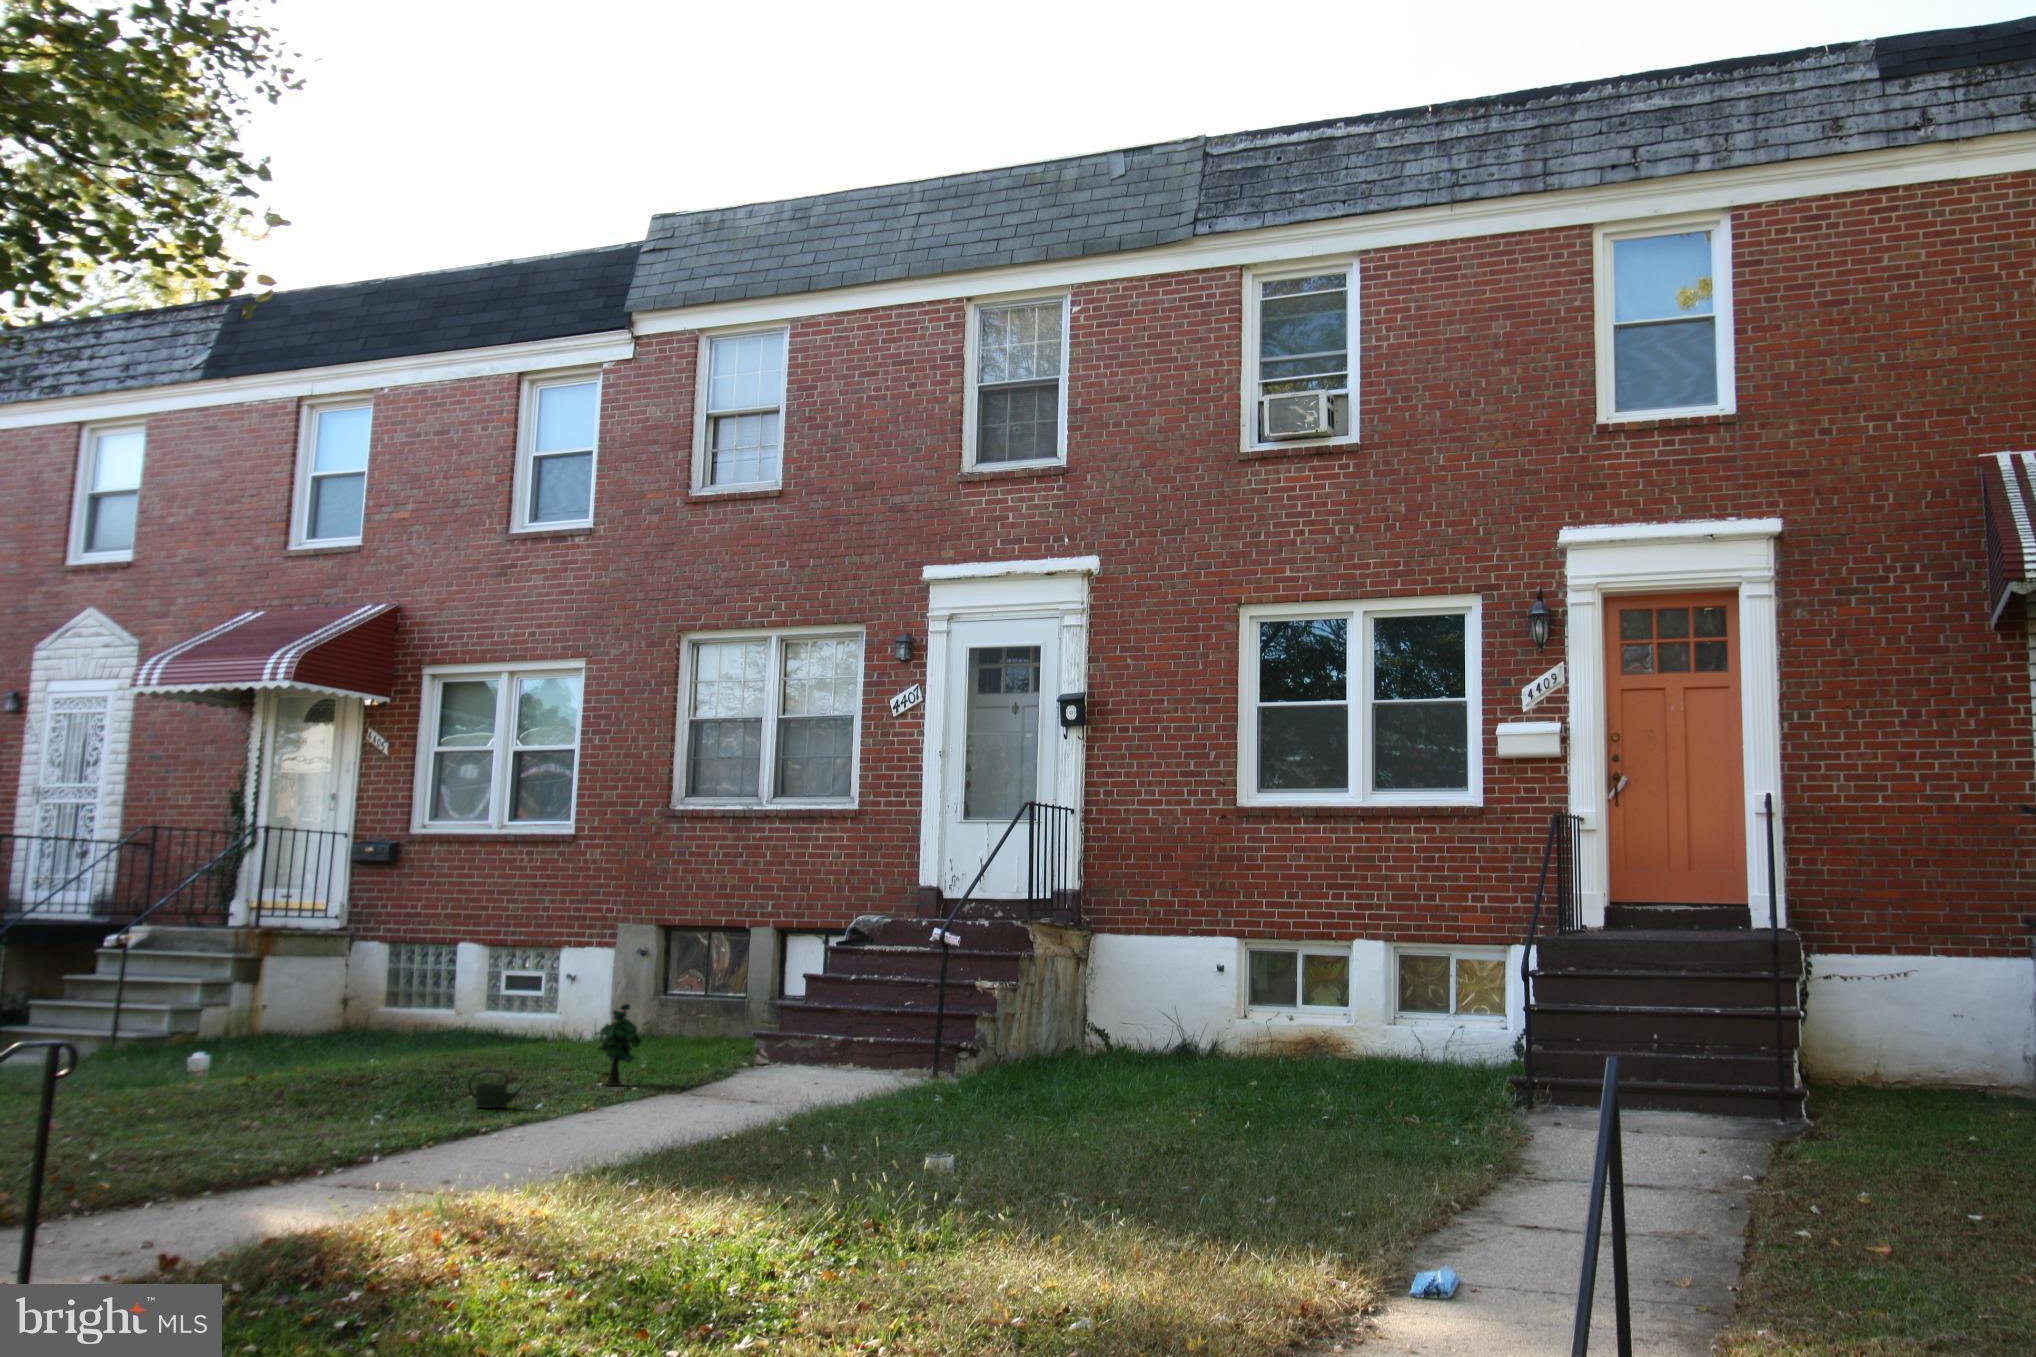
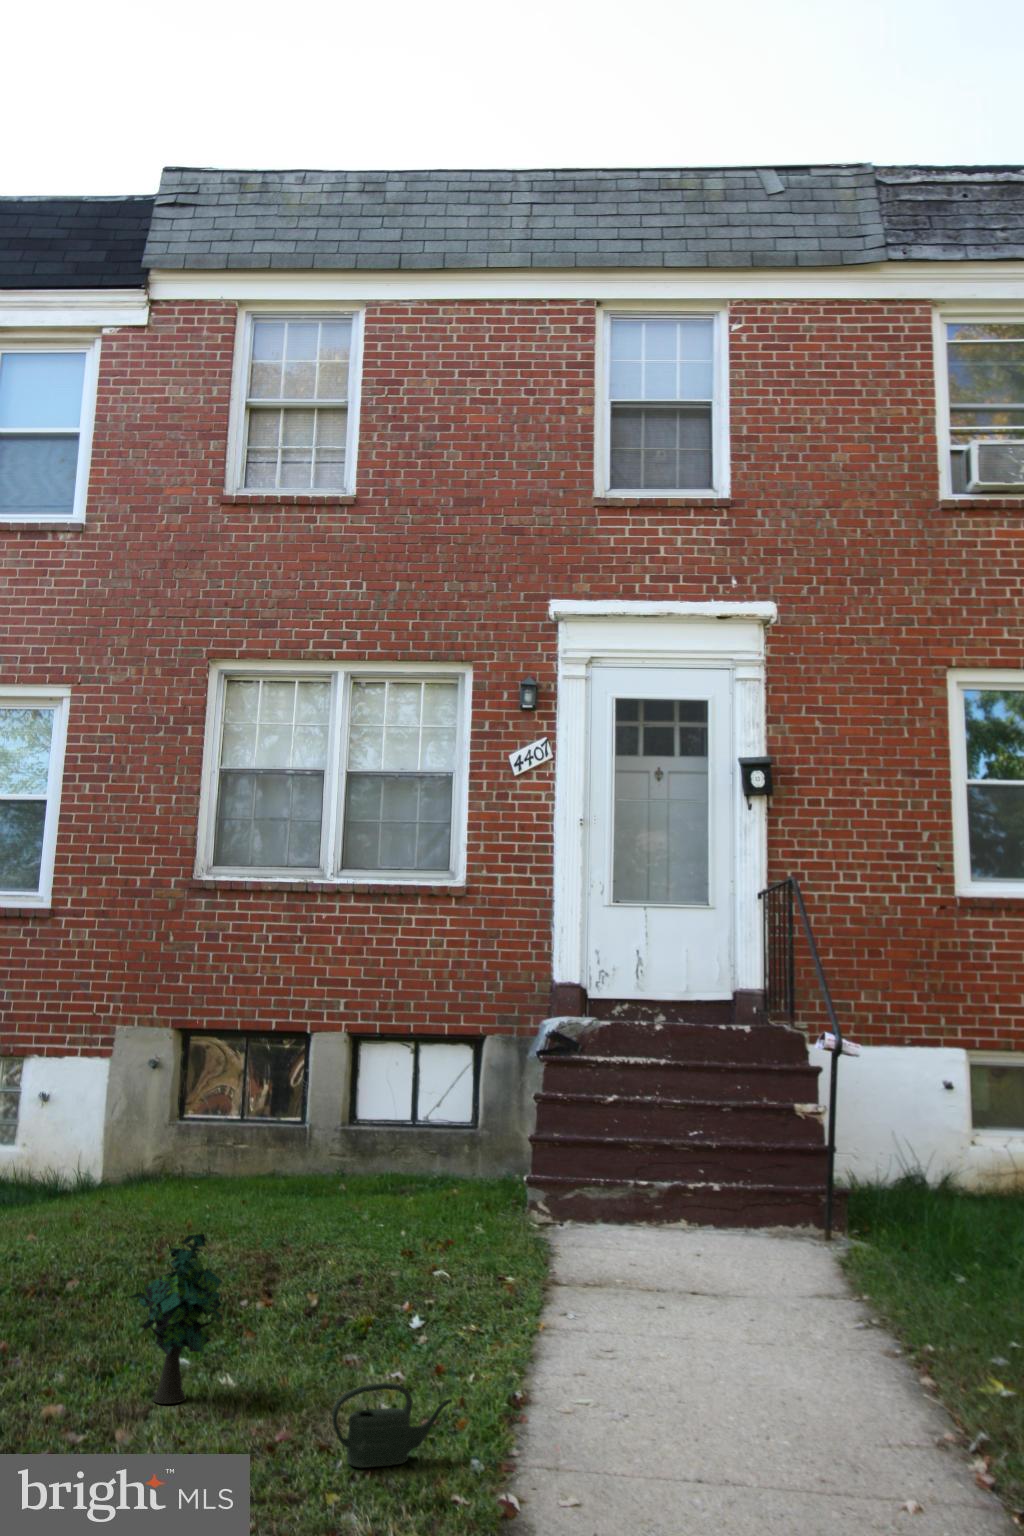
decorative plant: present [596,1004,641,1086] -> present [130,1234,223,1404]

